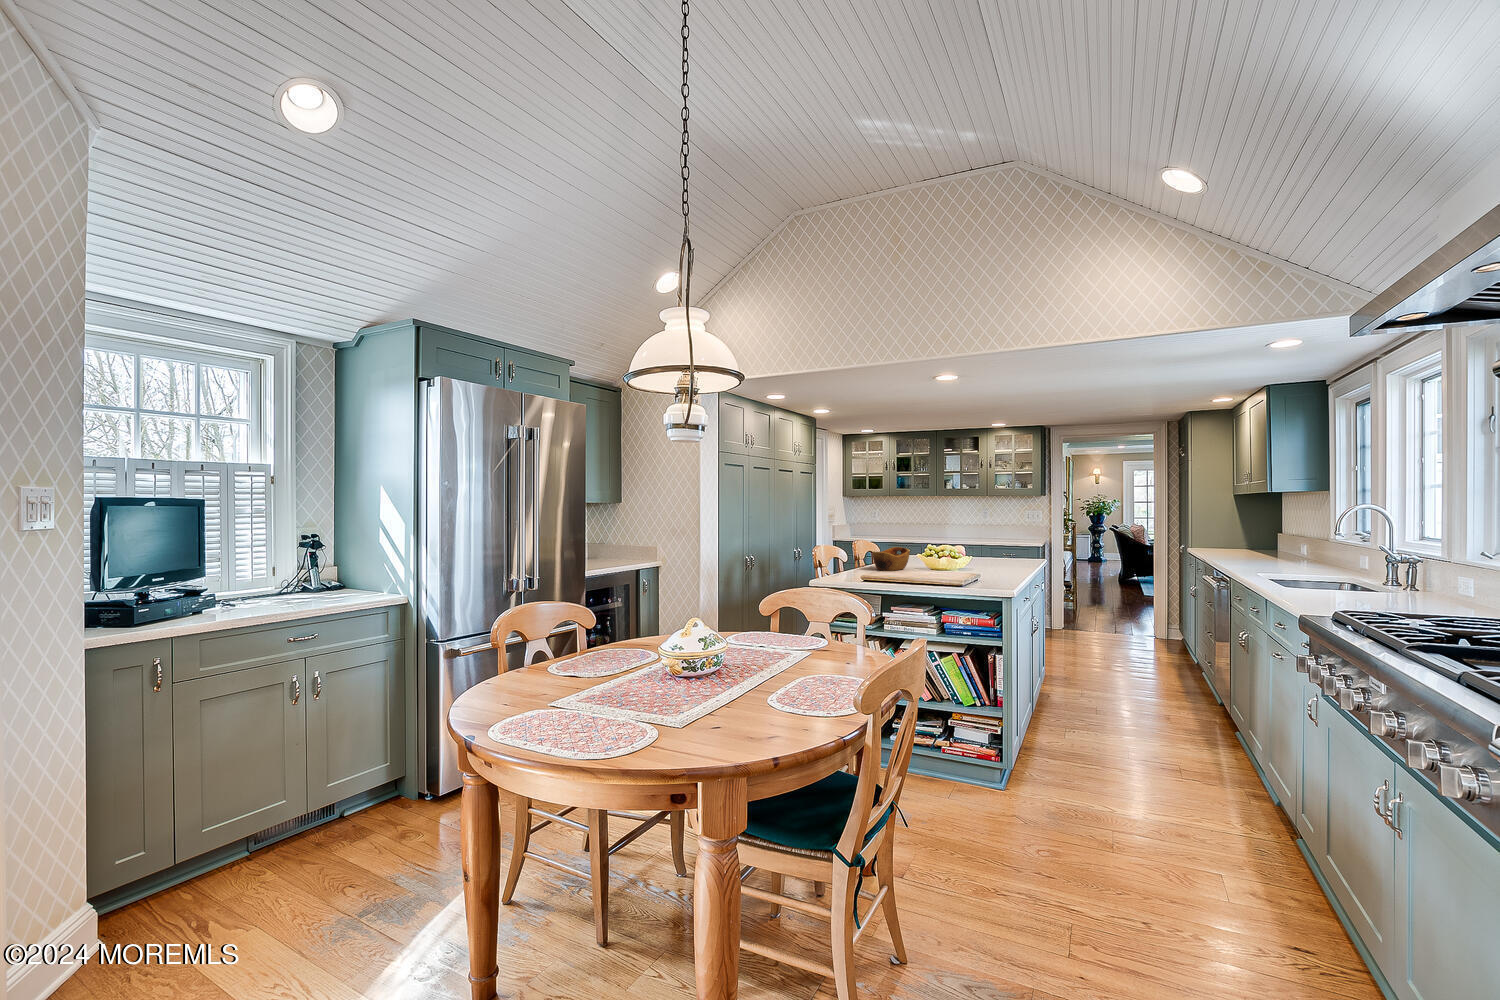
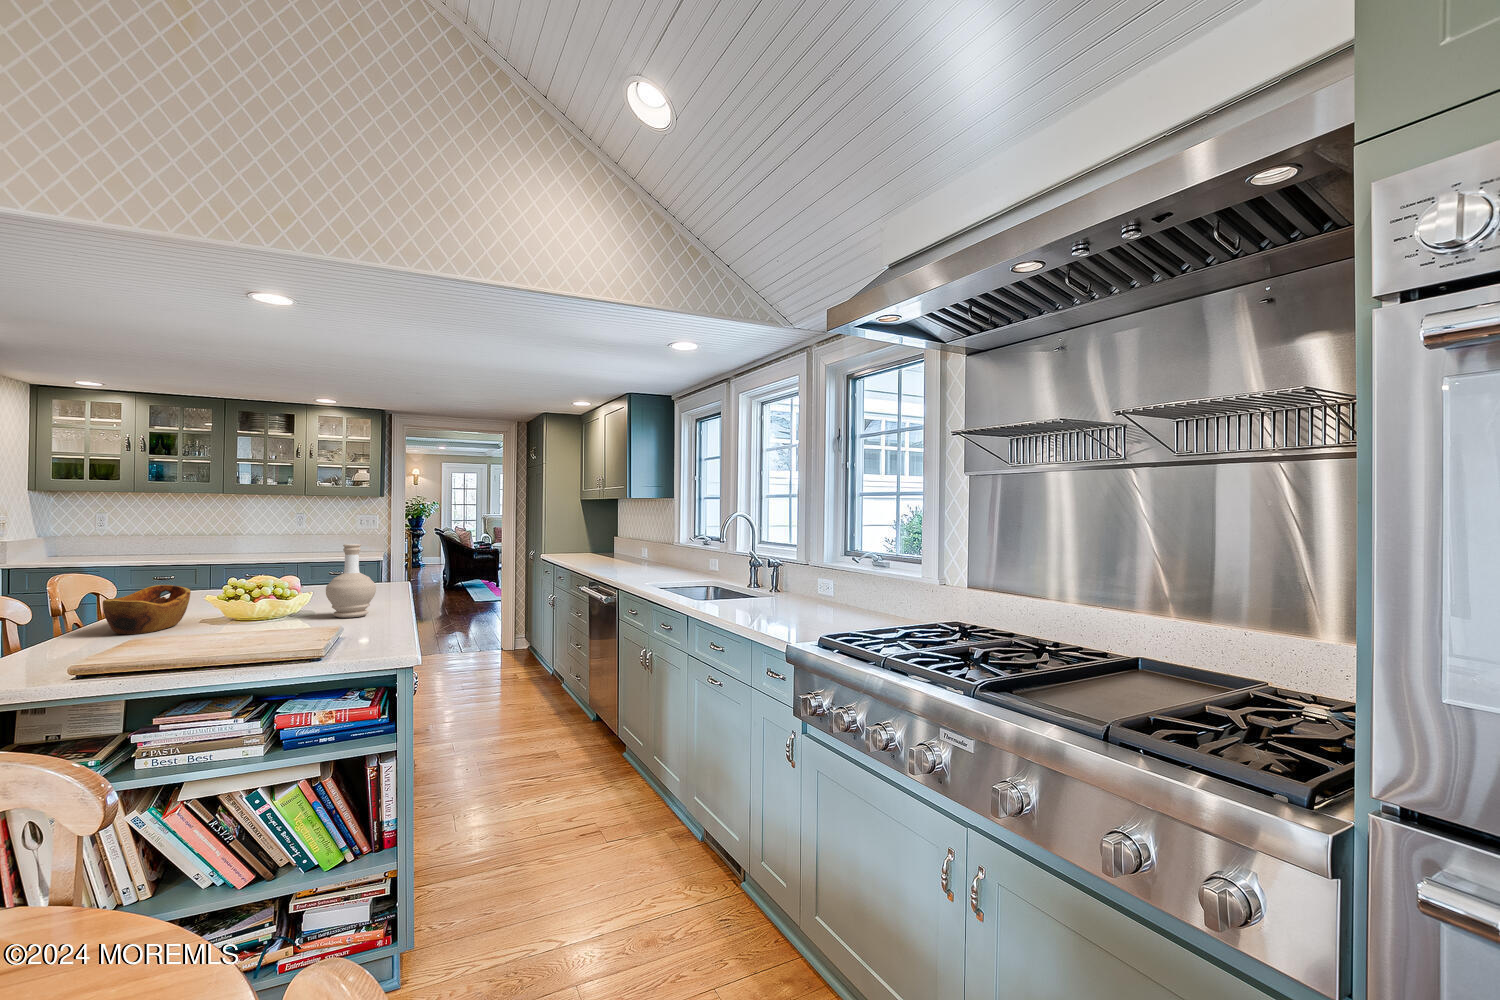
bottle: none [978,526,1008,574] -> present [326,544,376,618]

